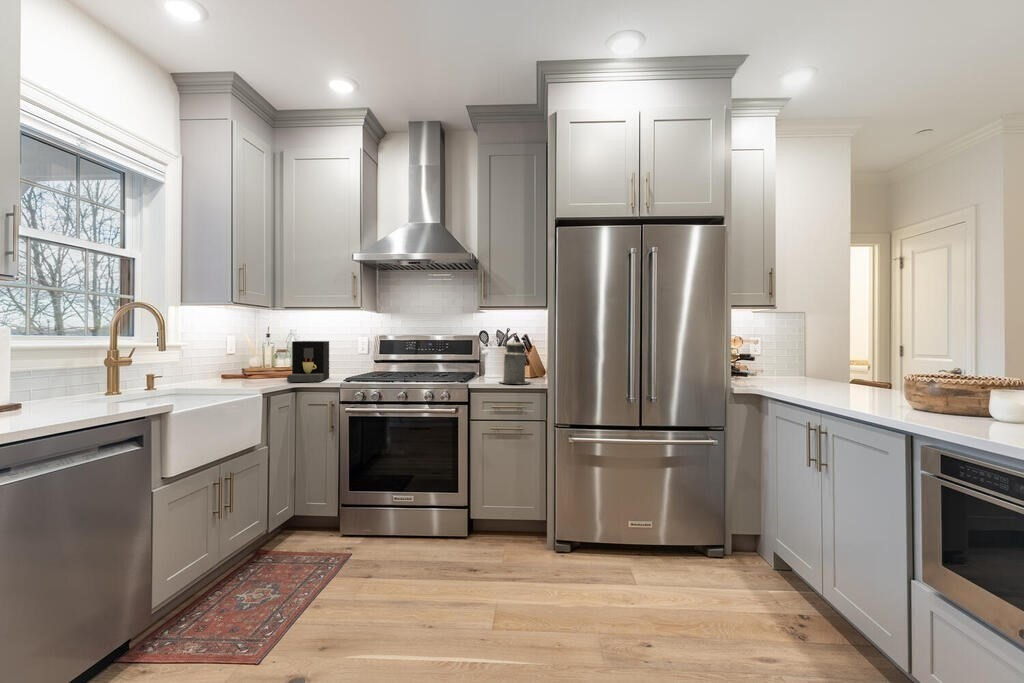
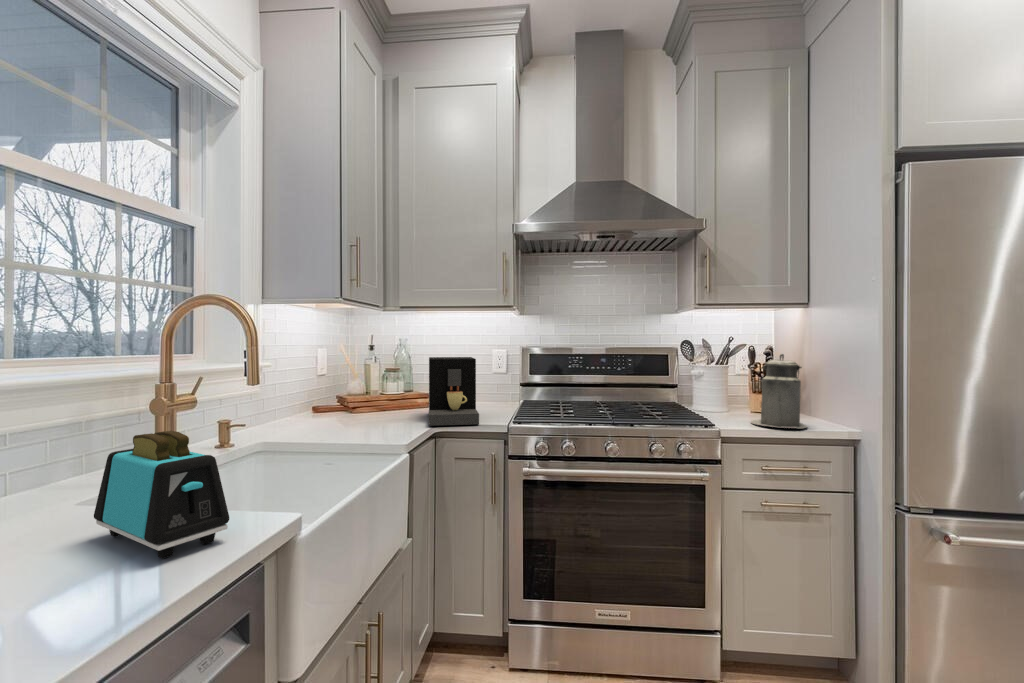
toaster: none [76,363,135,411] -> present [94,431,229,558]

